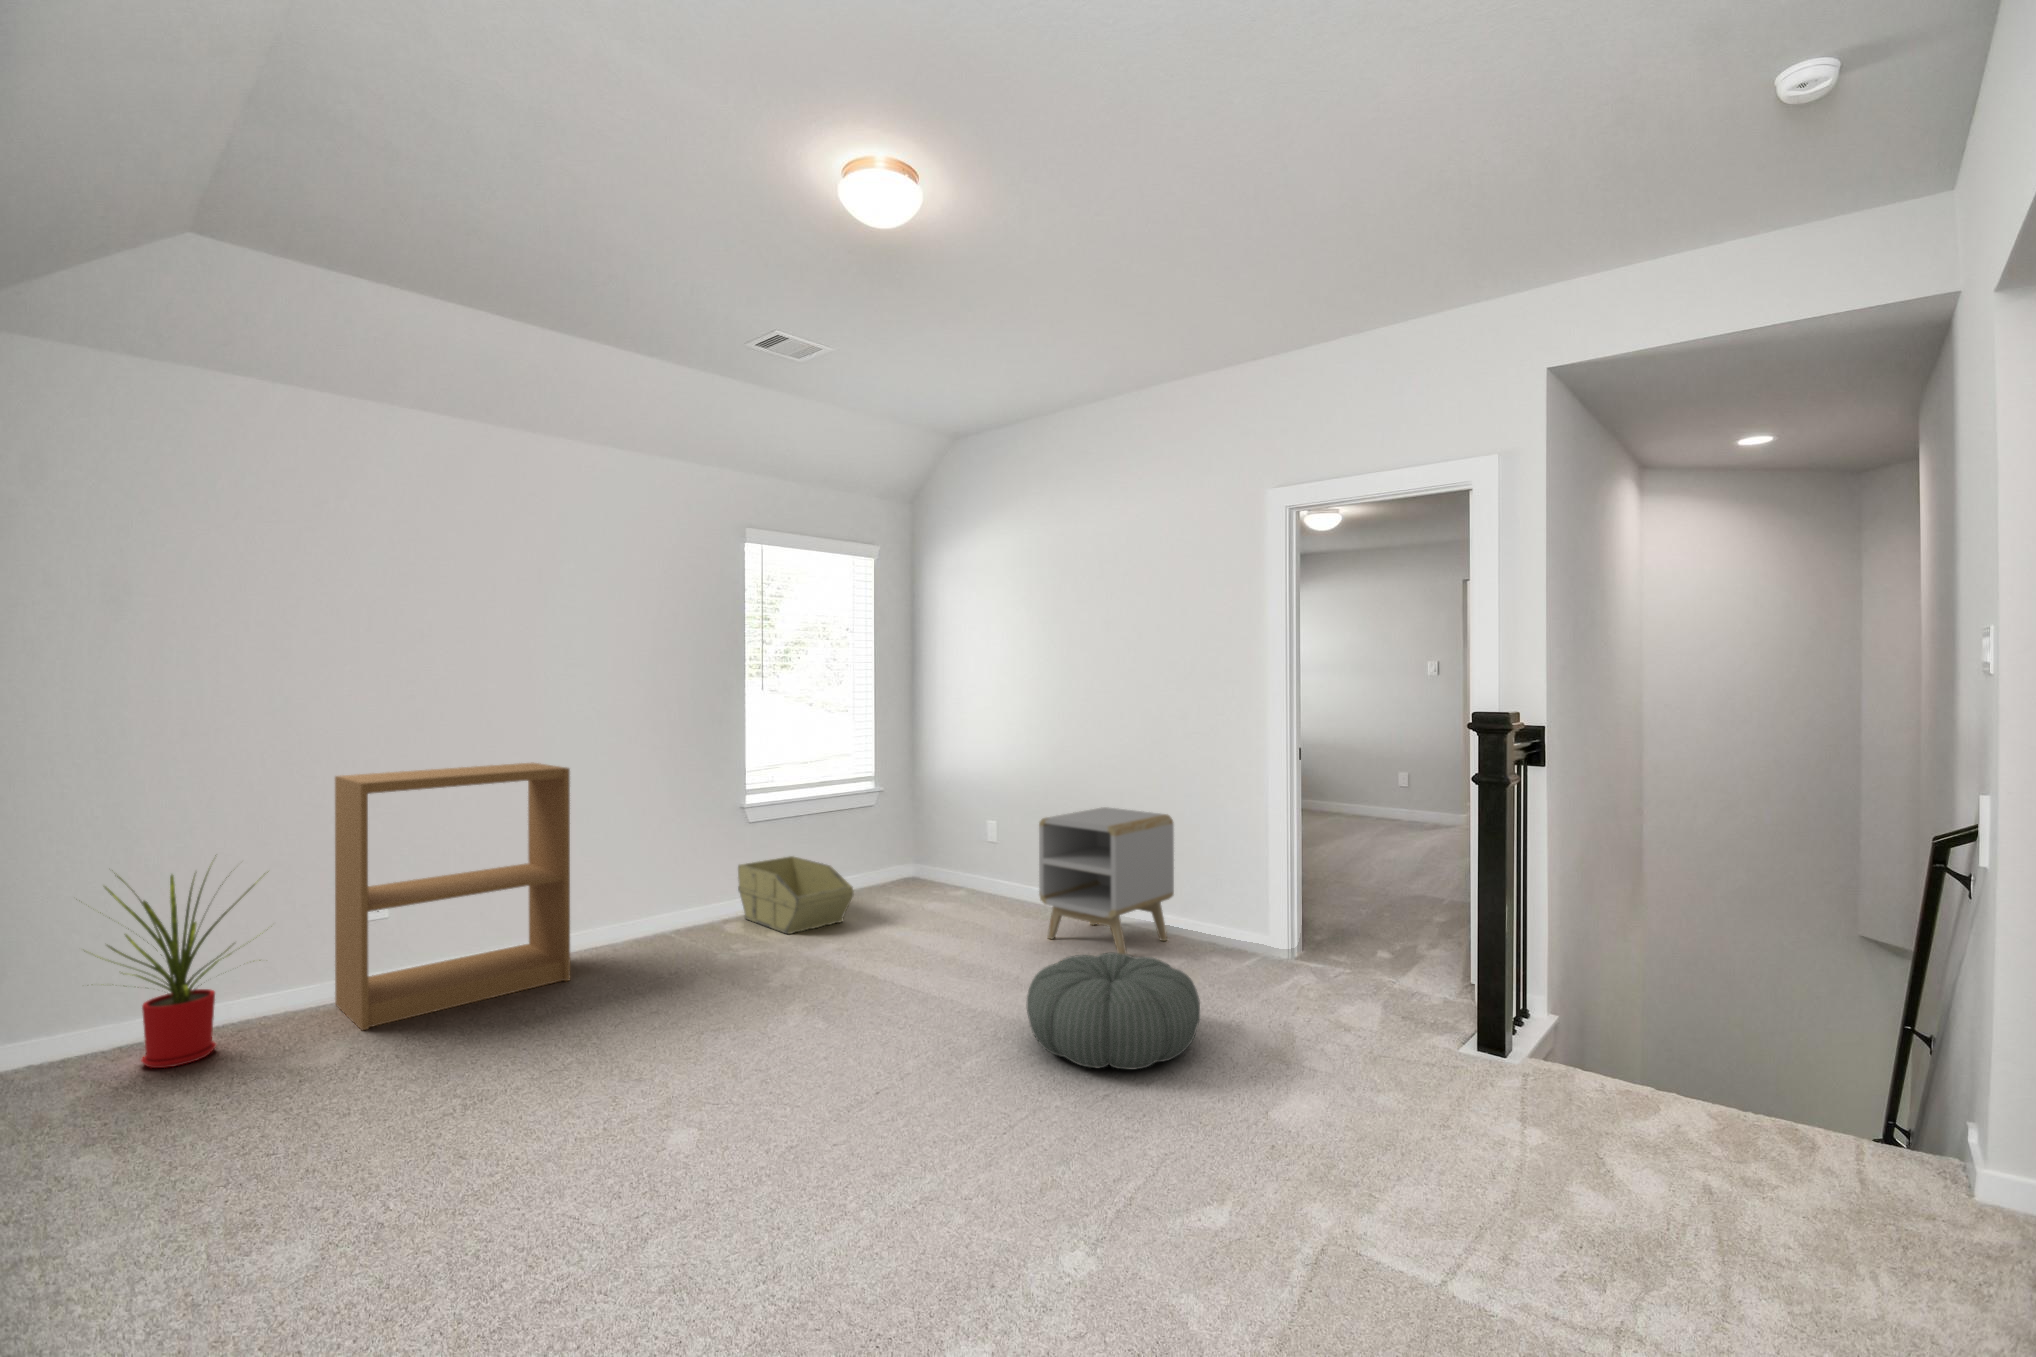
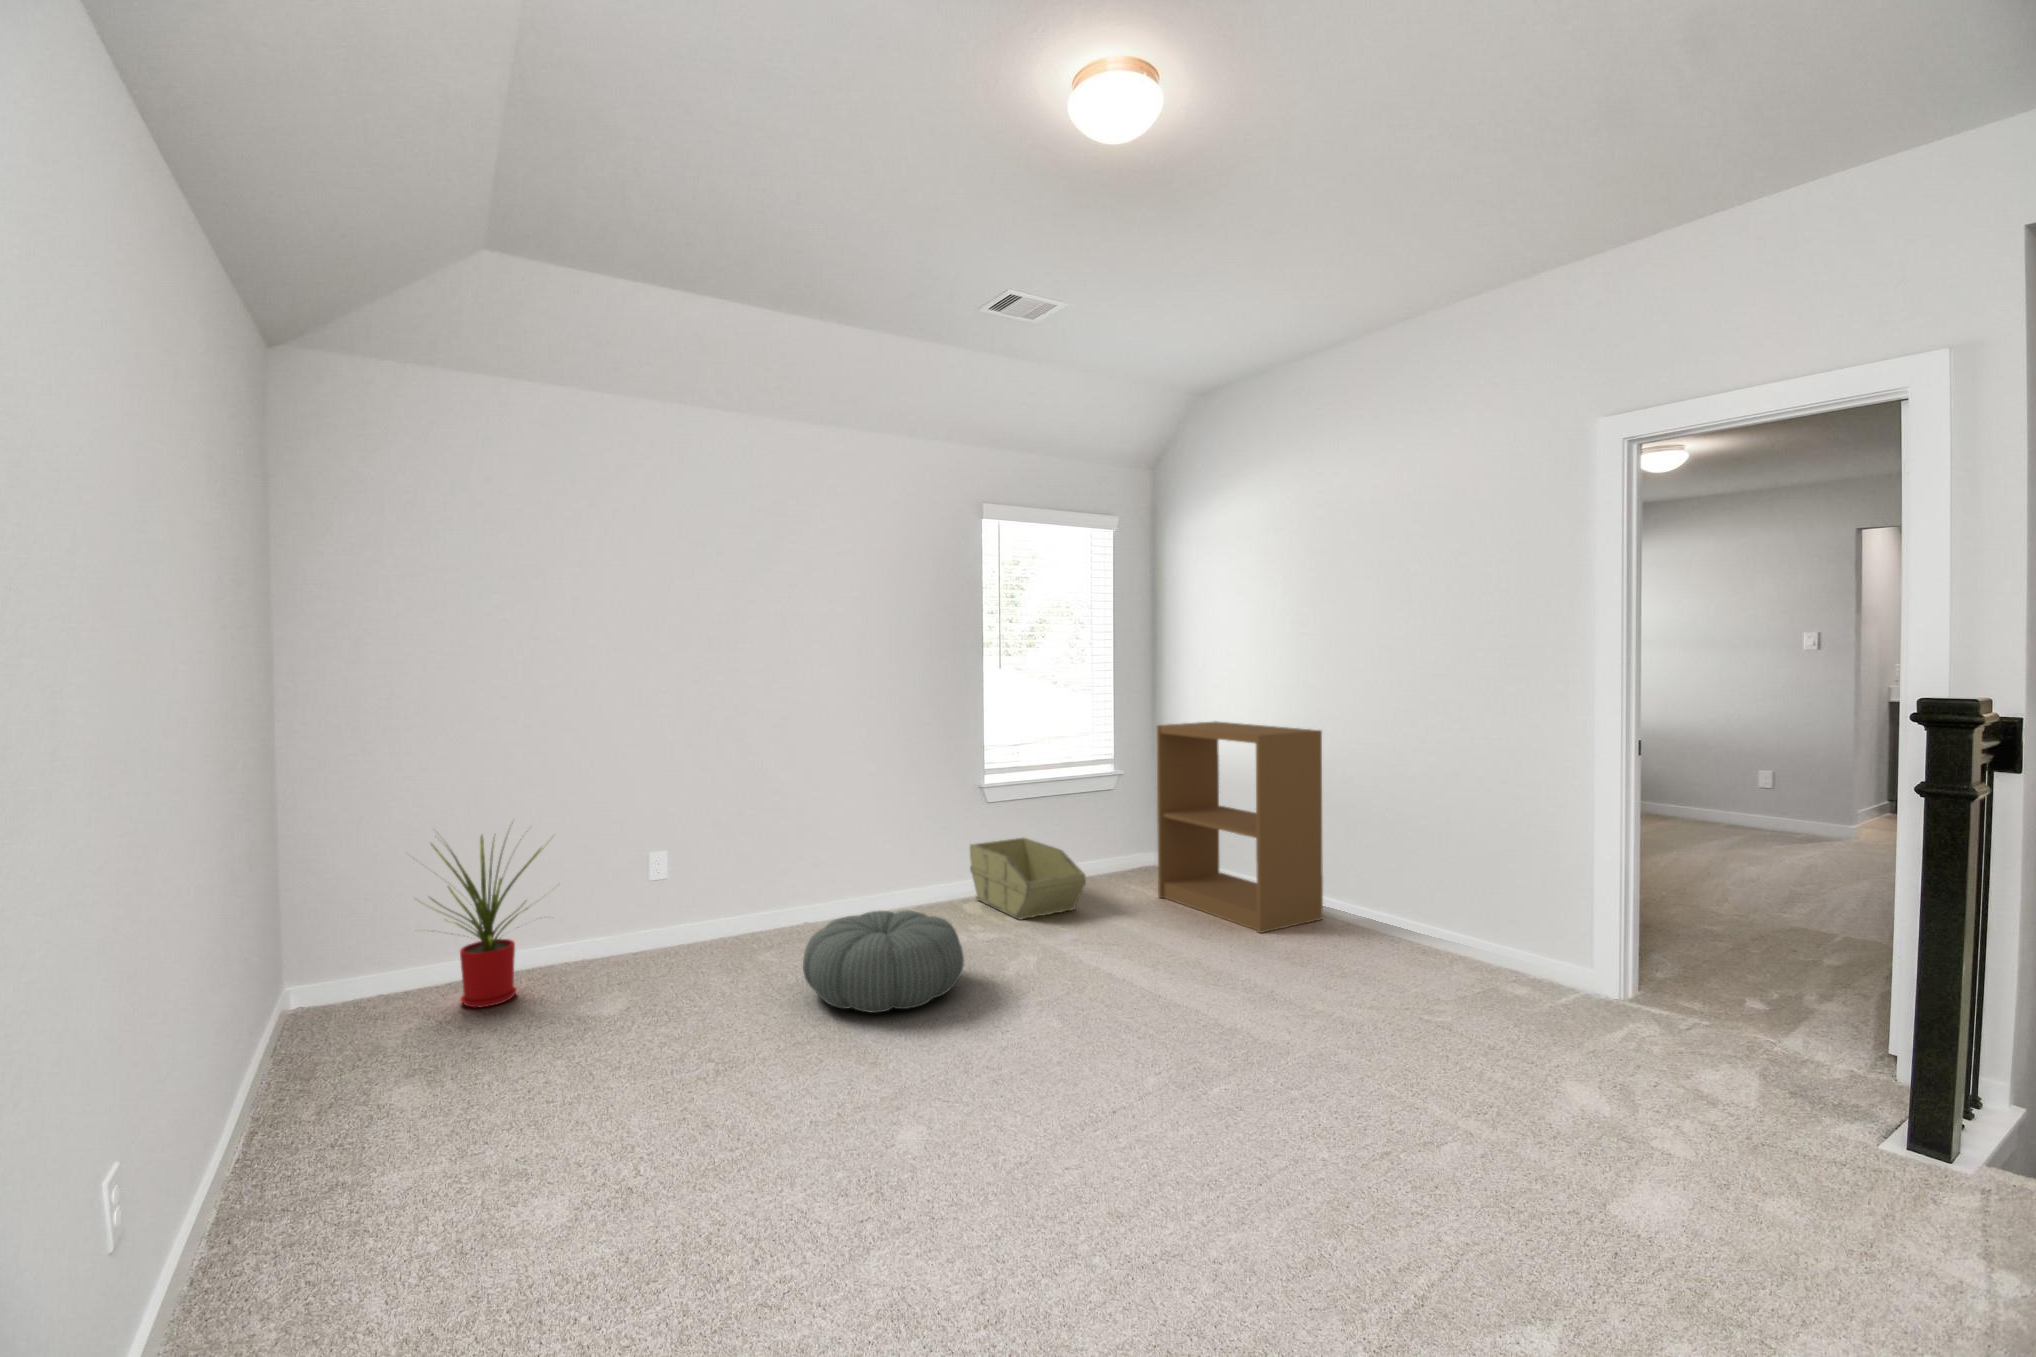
bookshelf: present [335,763,570,1030] -> present [1157,722,1323,933]
side table: present [1039,807,1174,954] -> none [1291,800,1457,976]
pouf: present [1027,953,1200,1070] -> present [803,911,964,1013]

